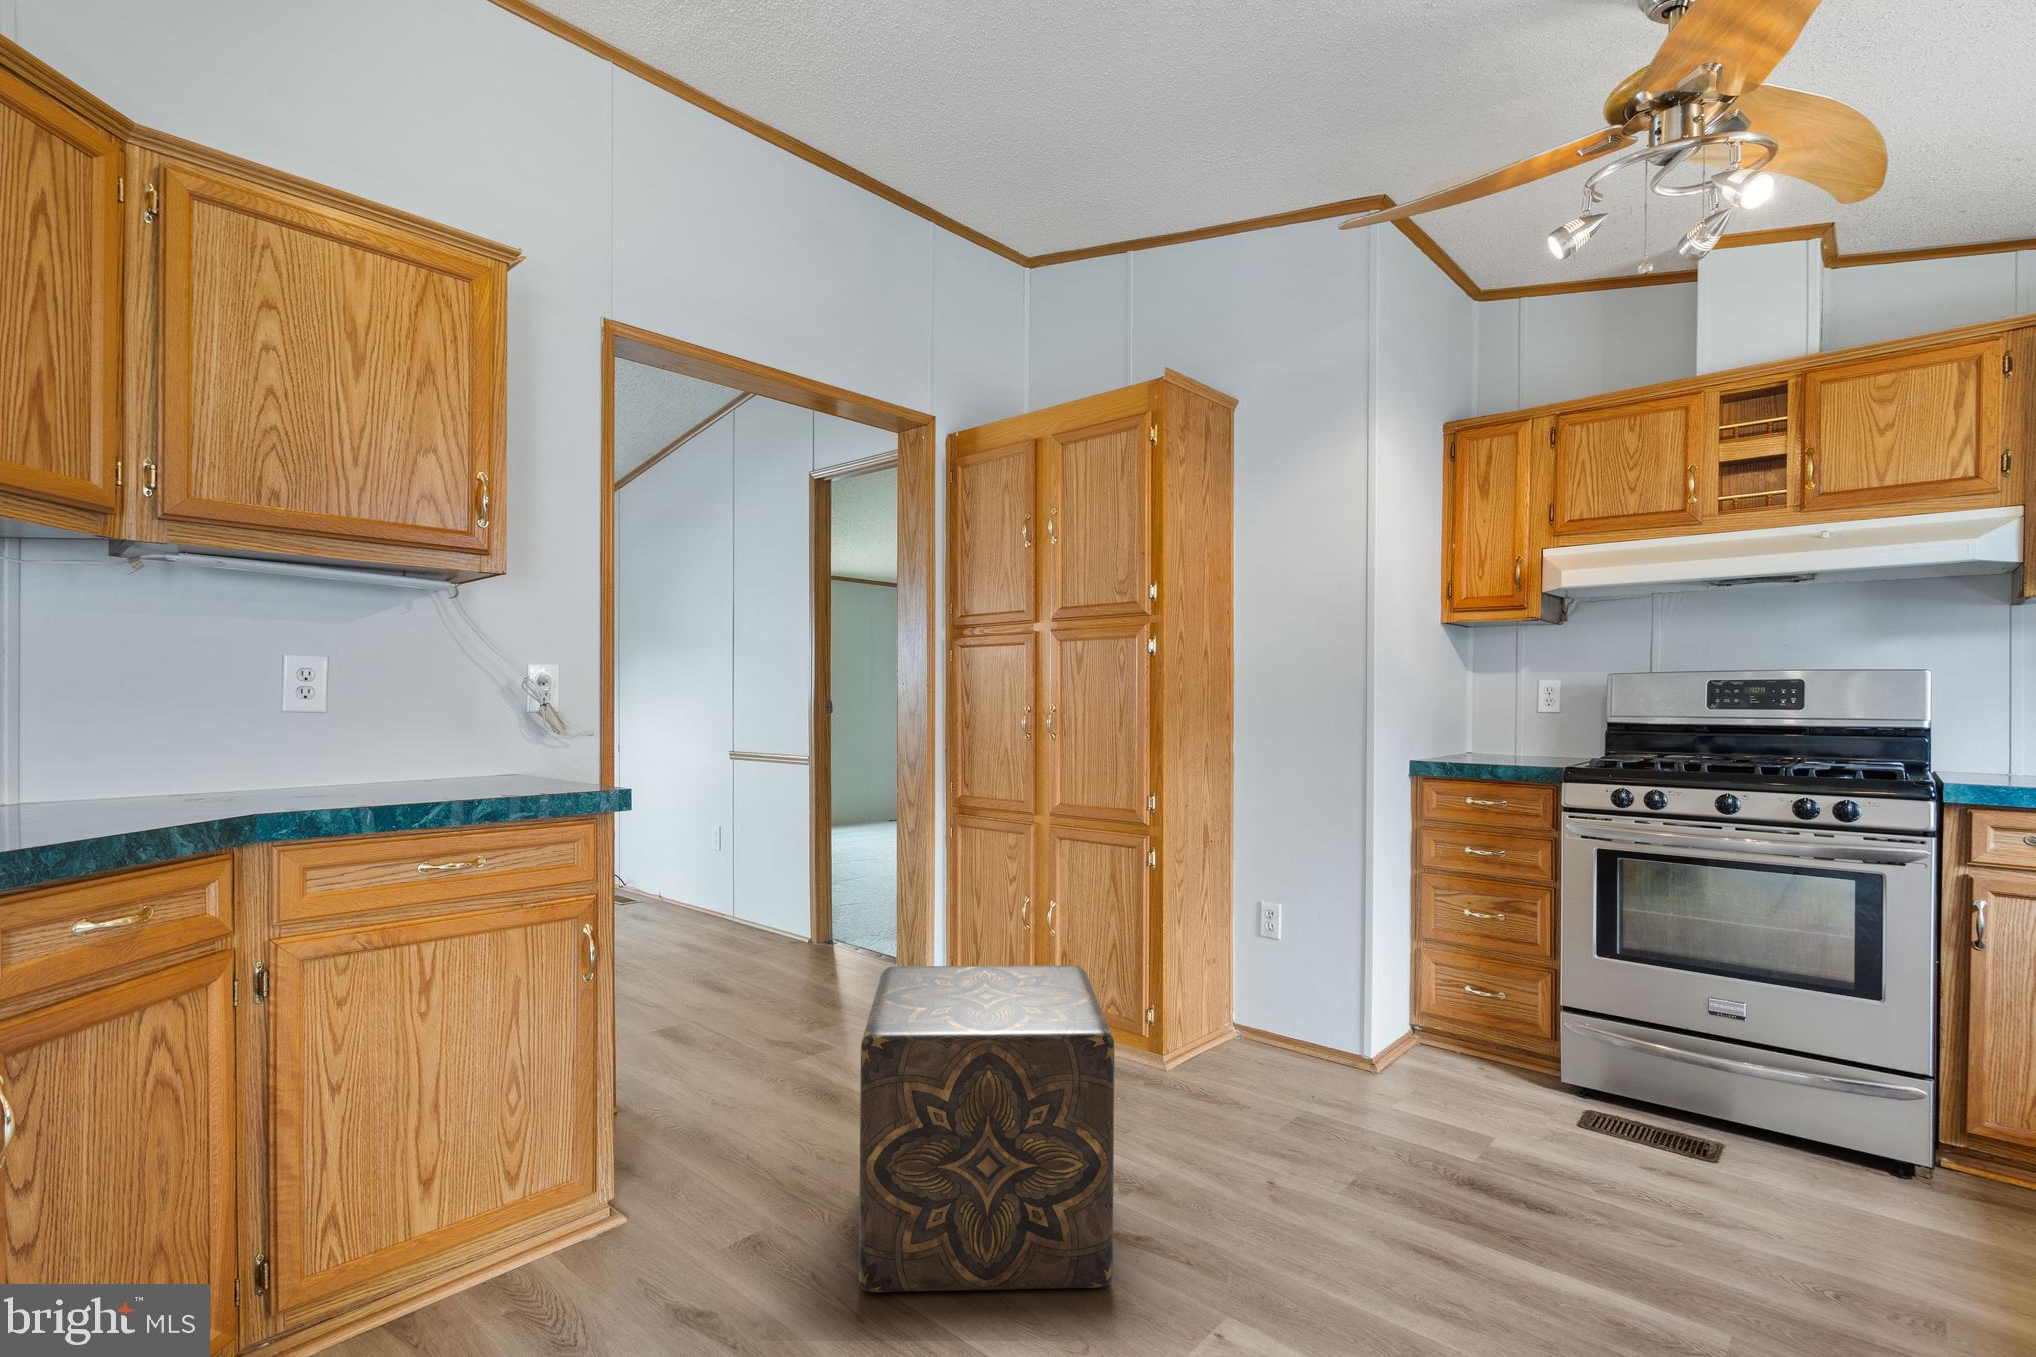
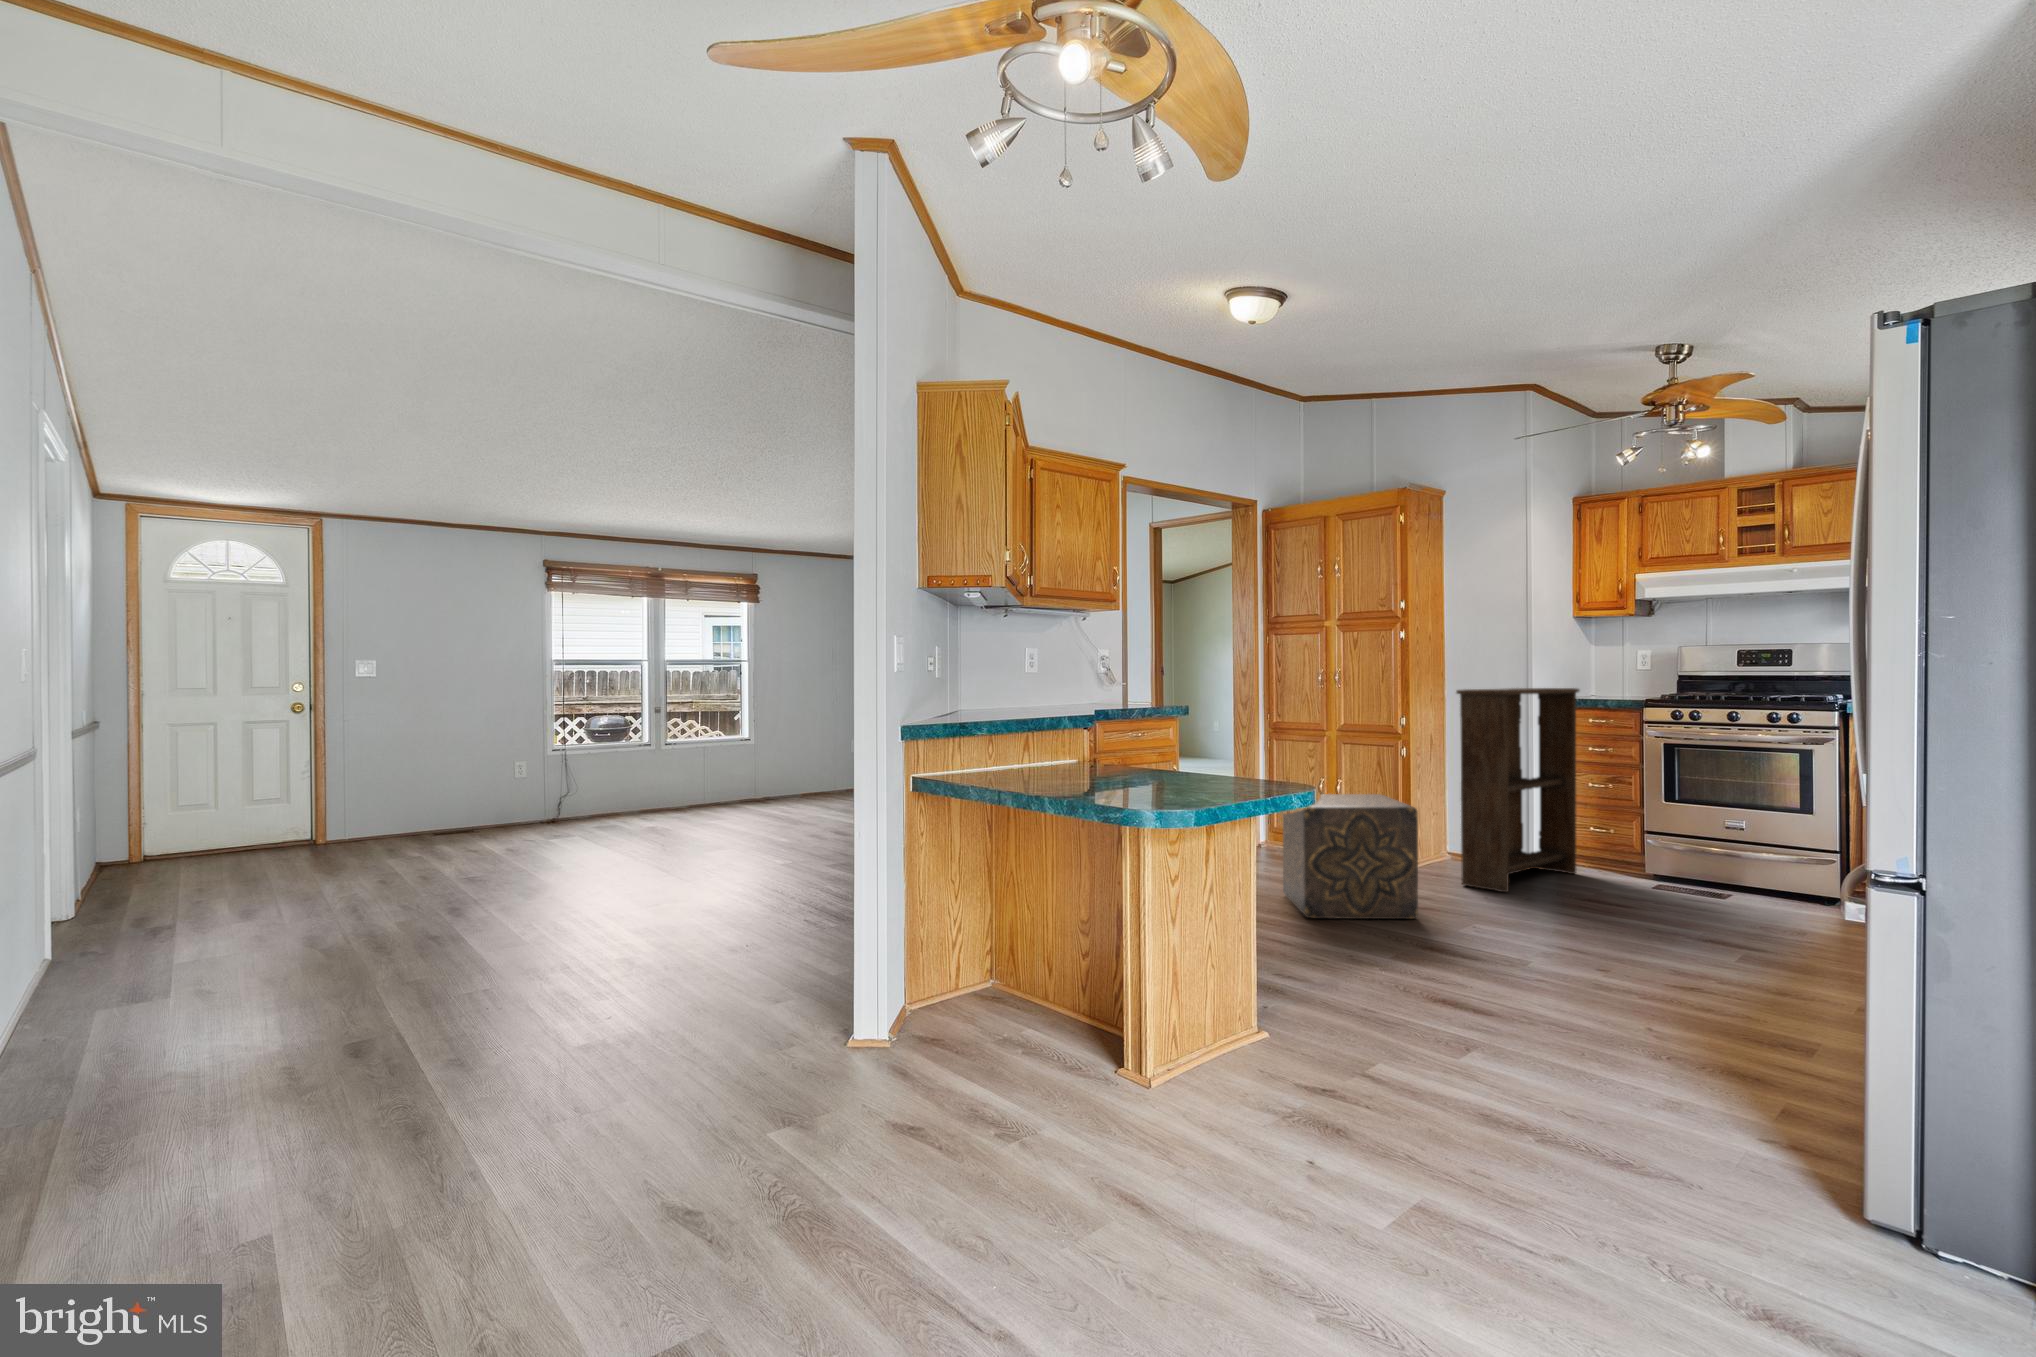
bookshelf: none [1235,742,1455,1152] -> present [1456,688,1579,892]

